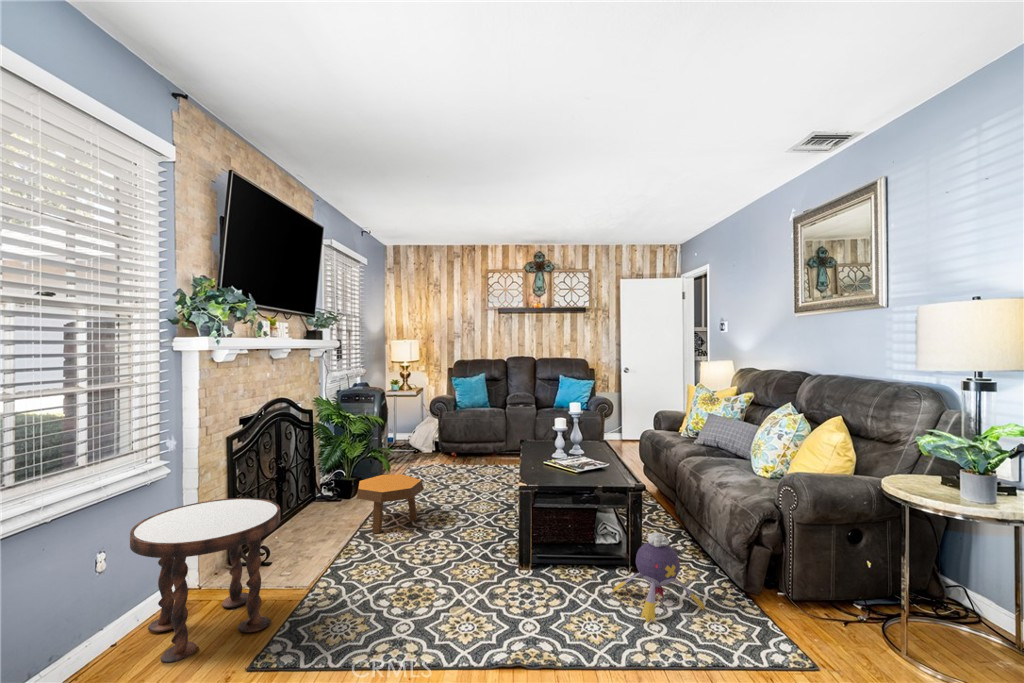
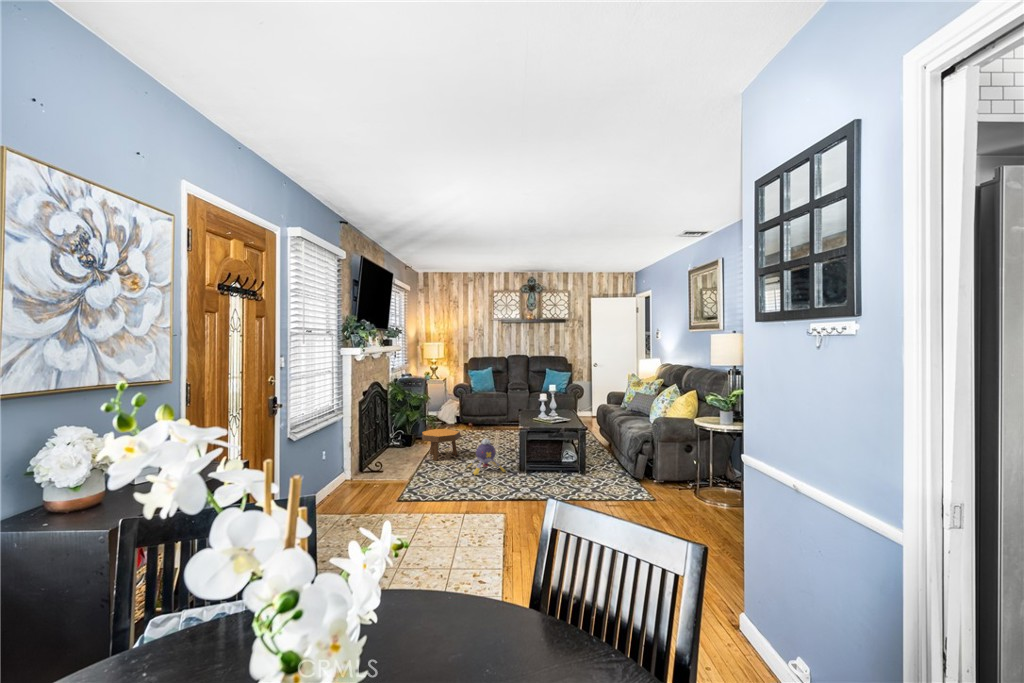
side table: present [130,498,280,663] -> none [335,432,400,501]
plush toy: present [613,532,706,623] -> present [468,439,505,475]

